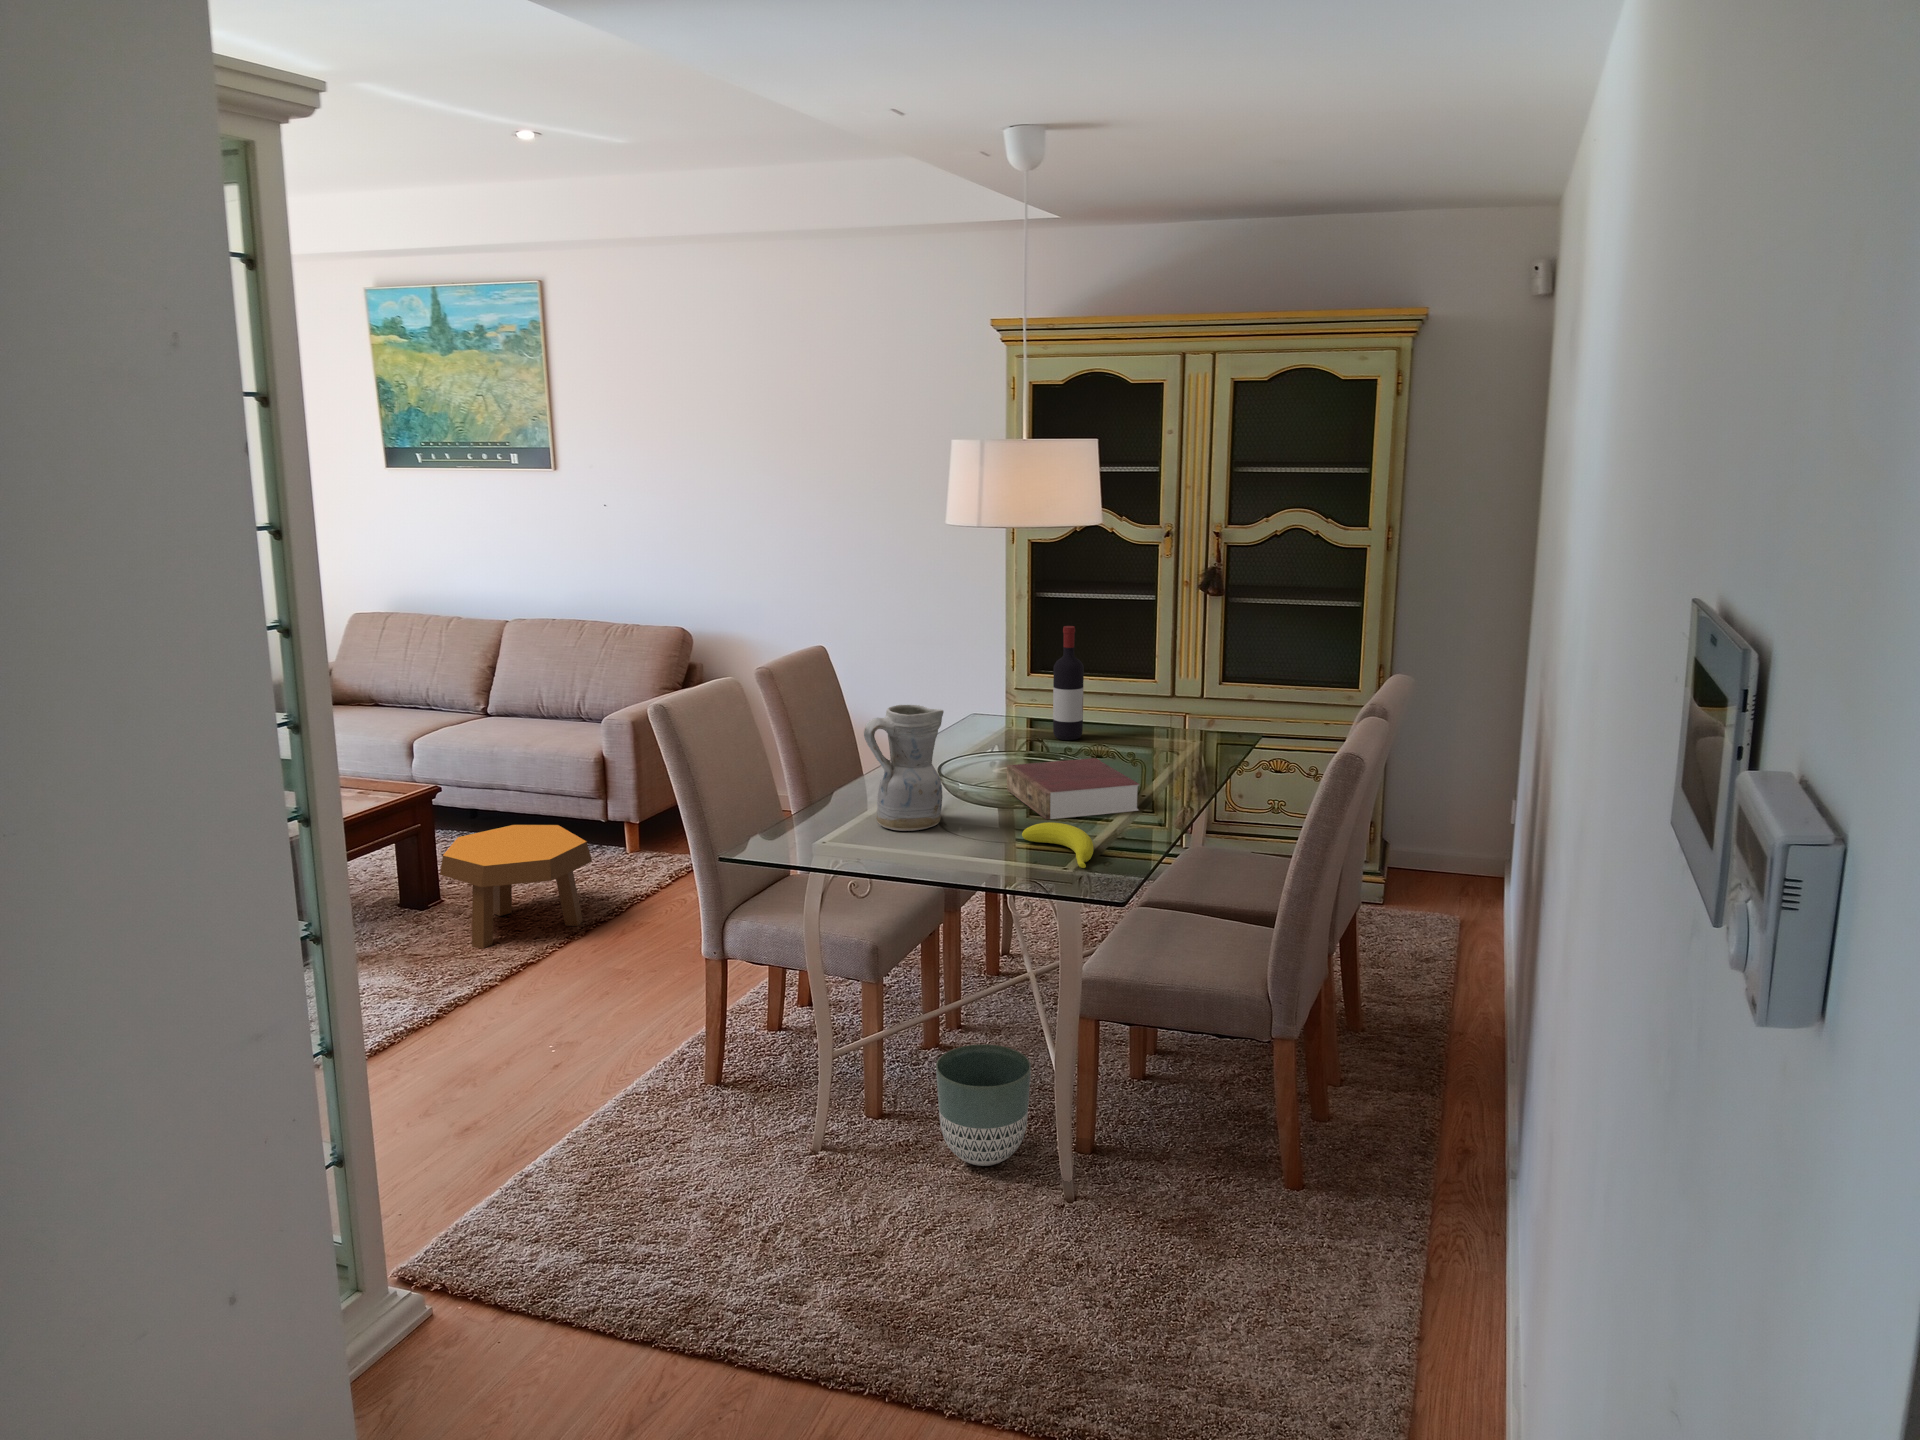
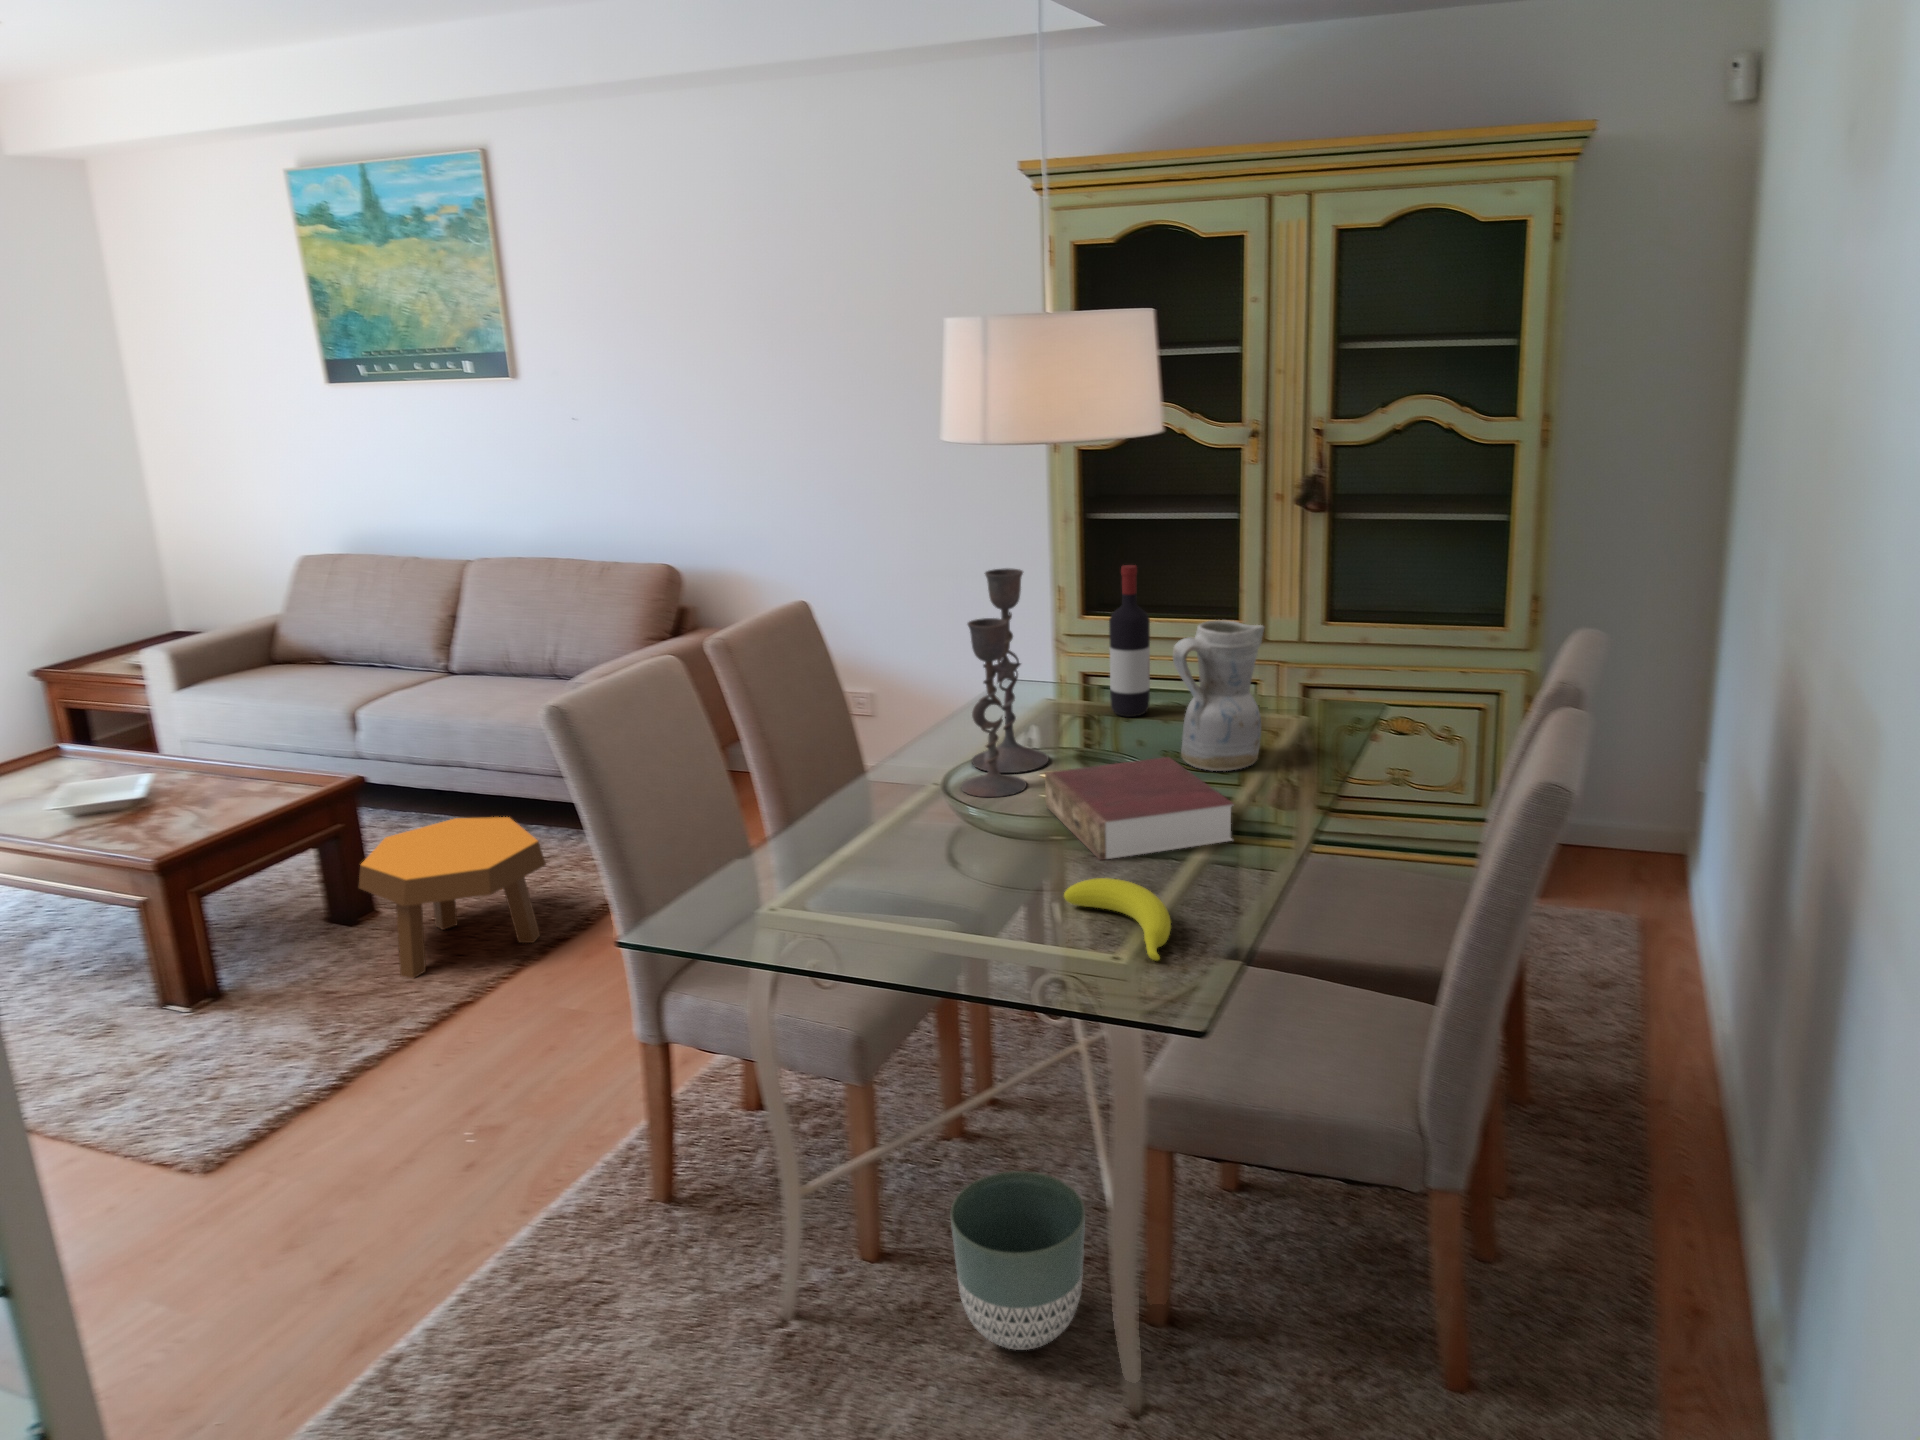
candlestick: none [944,622,1008,785] -> present [961,568,1049,797]
ceramic pitcher: present [864,705,944,831] -> present [1173,620,1264,771]

